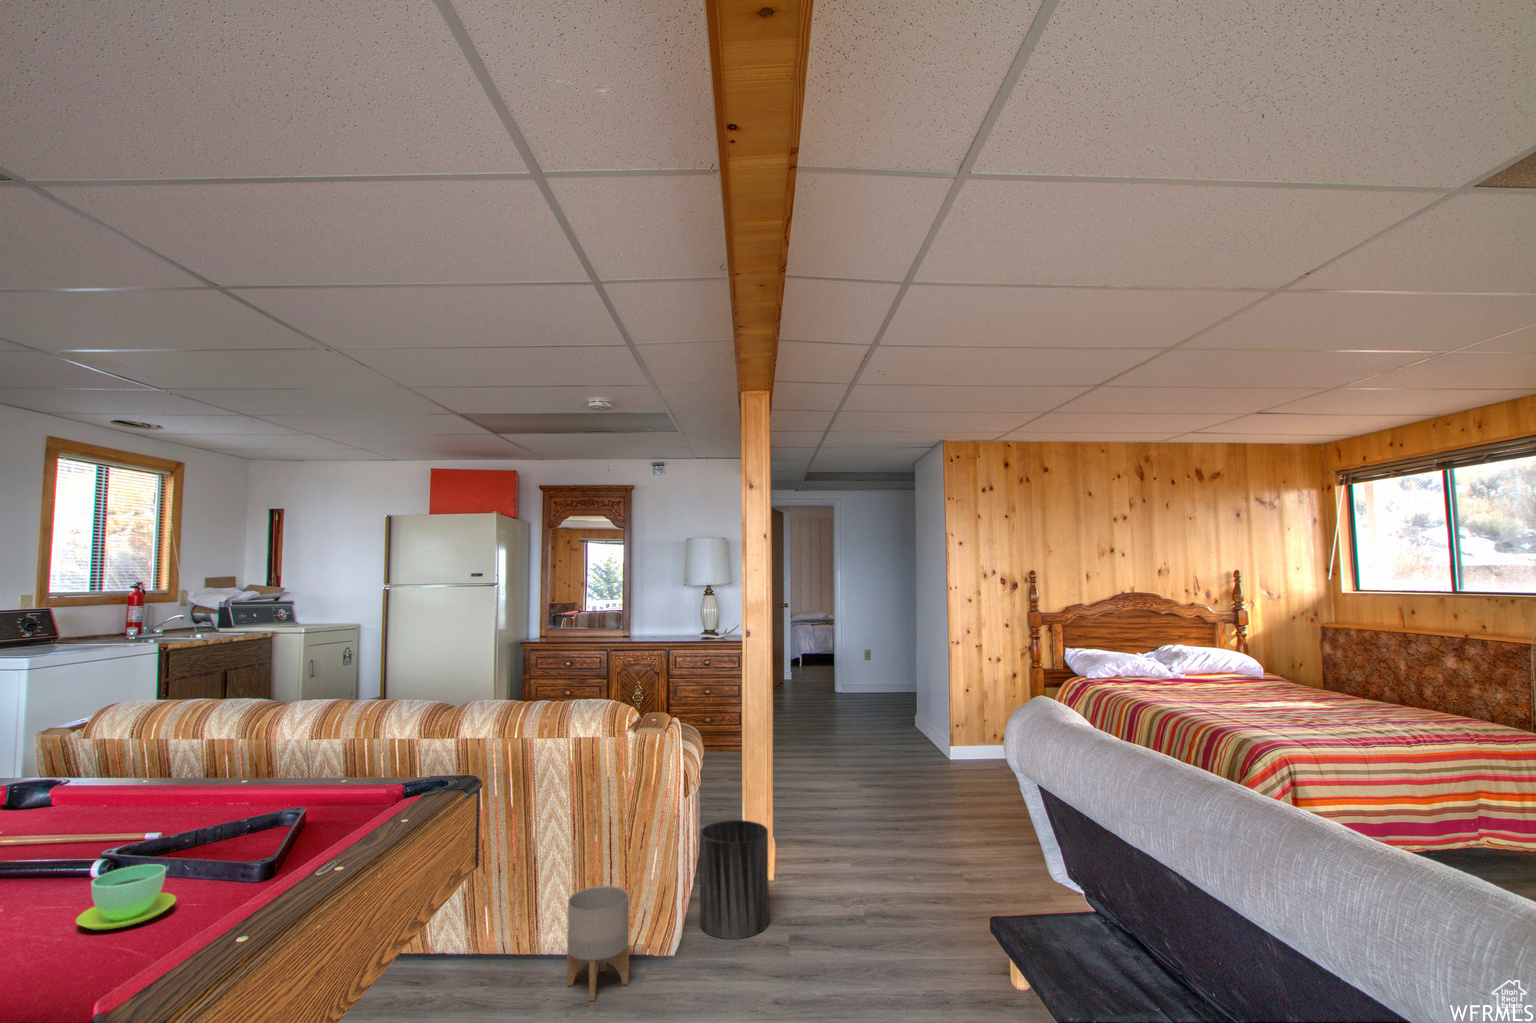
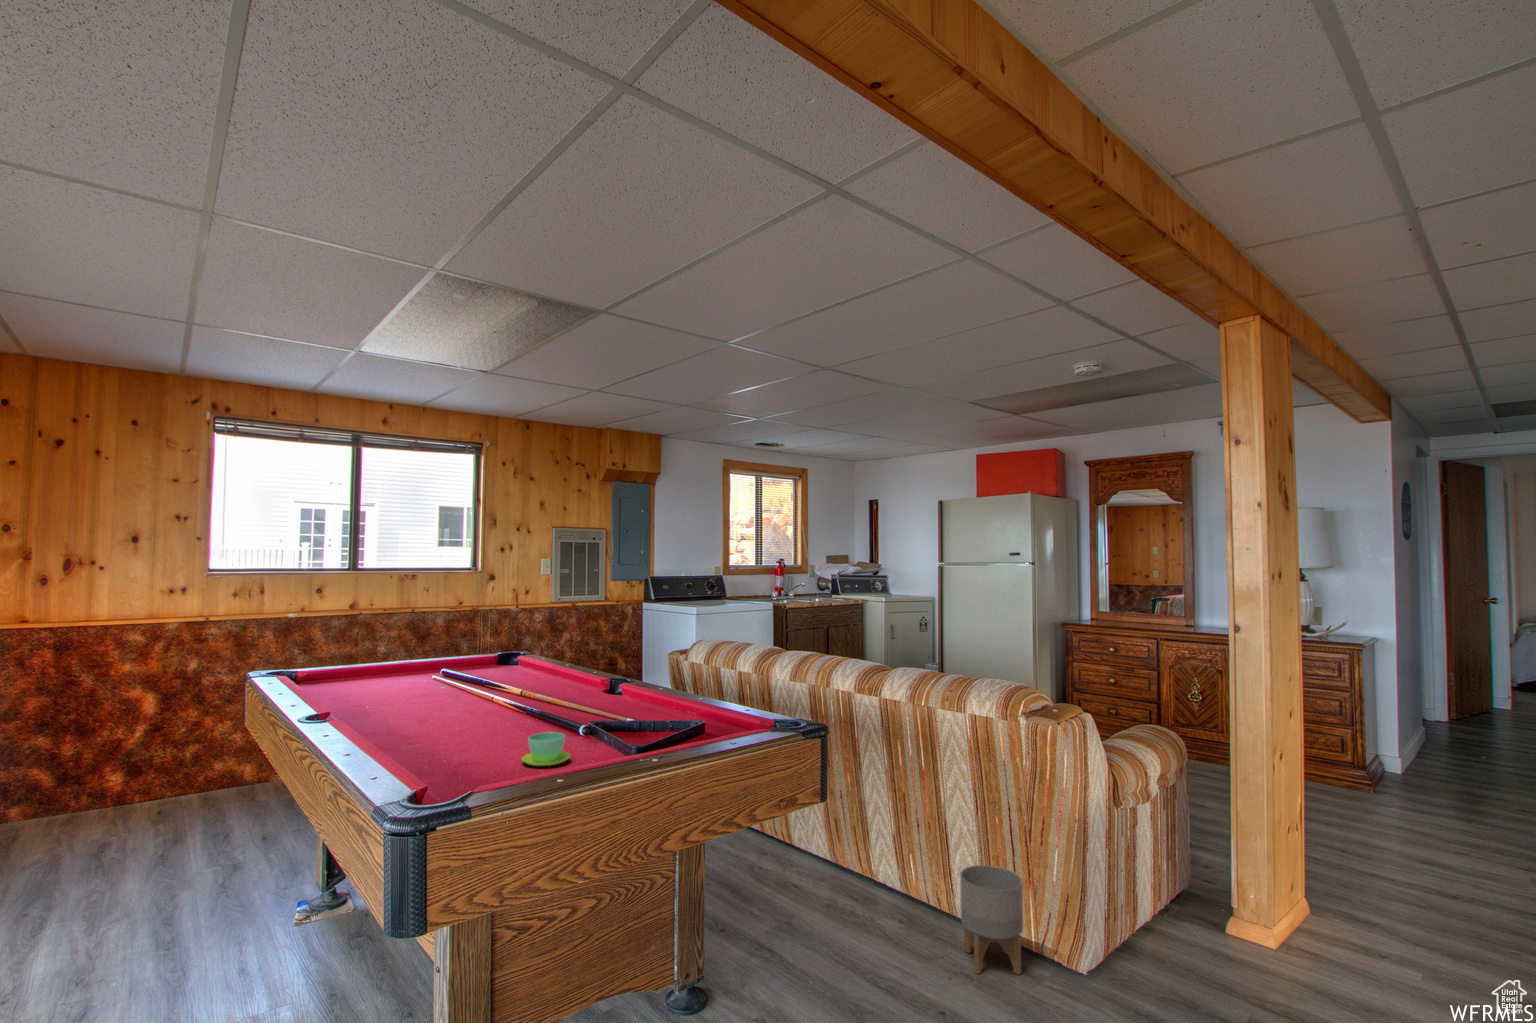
trash can: present [700,820,769,939] -> none [1133,844,1228,990]

